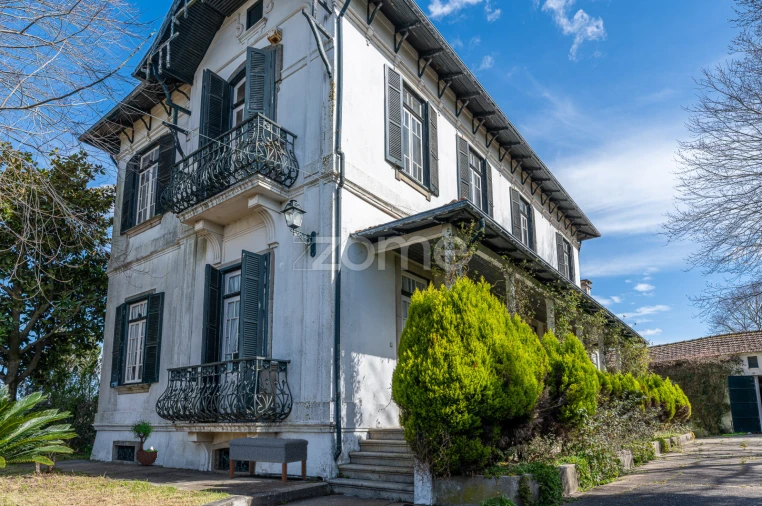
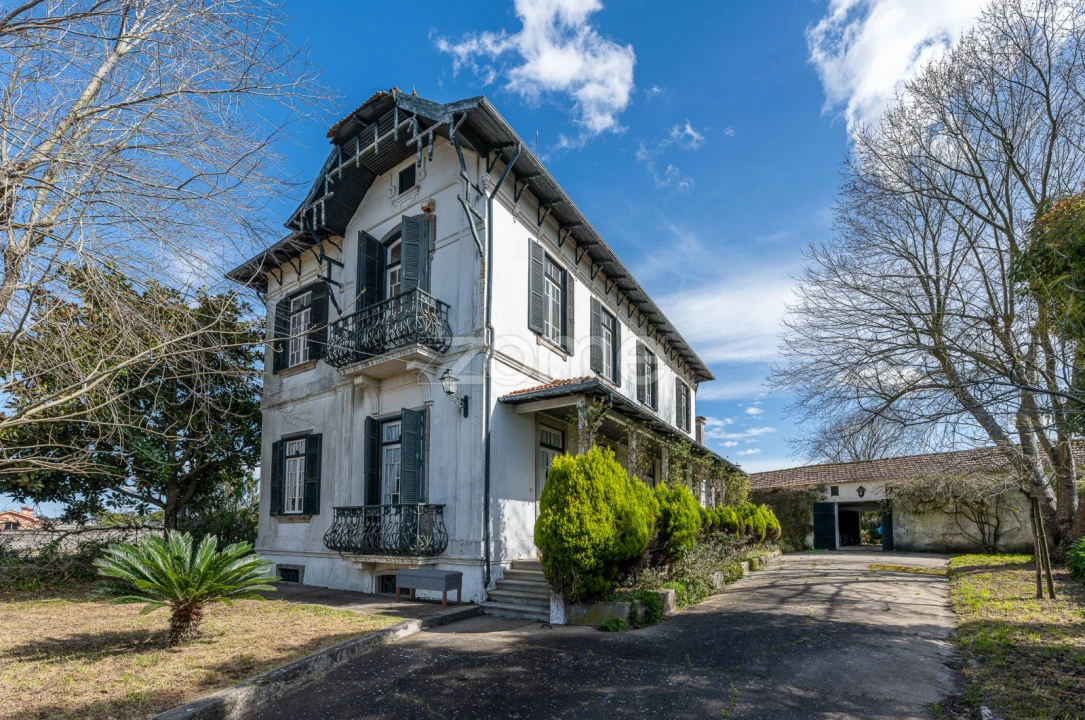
potted tree: present [130,420,158,466] -> none [294,544,321,588]

